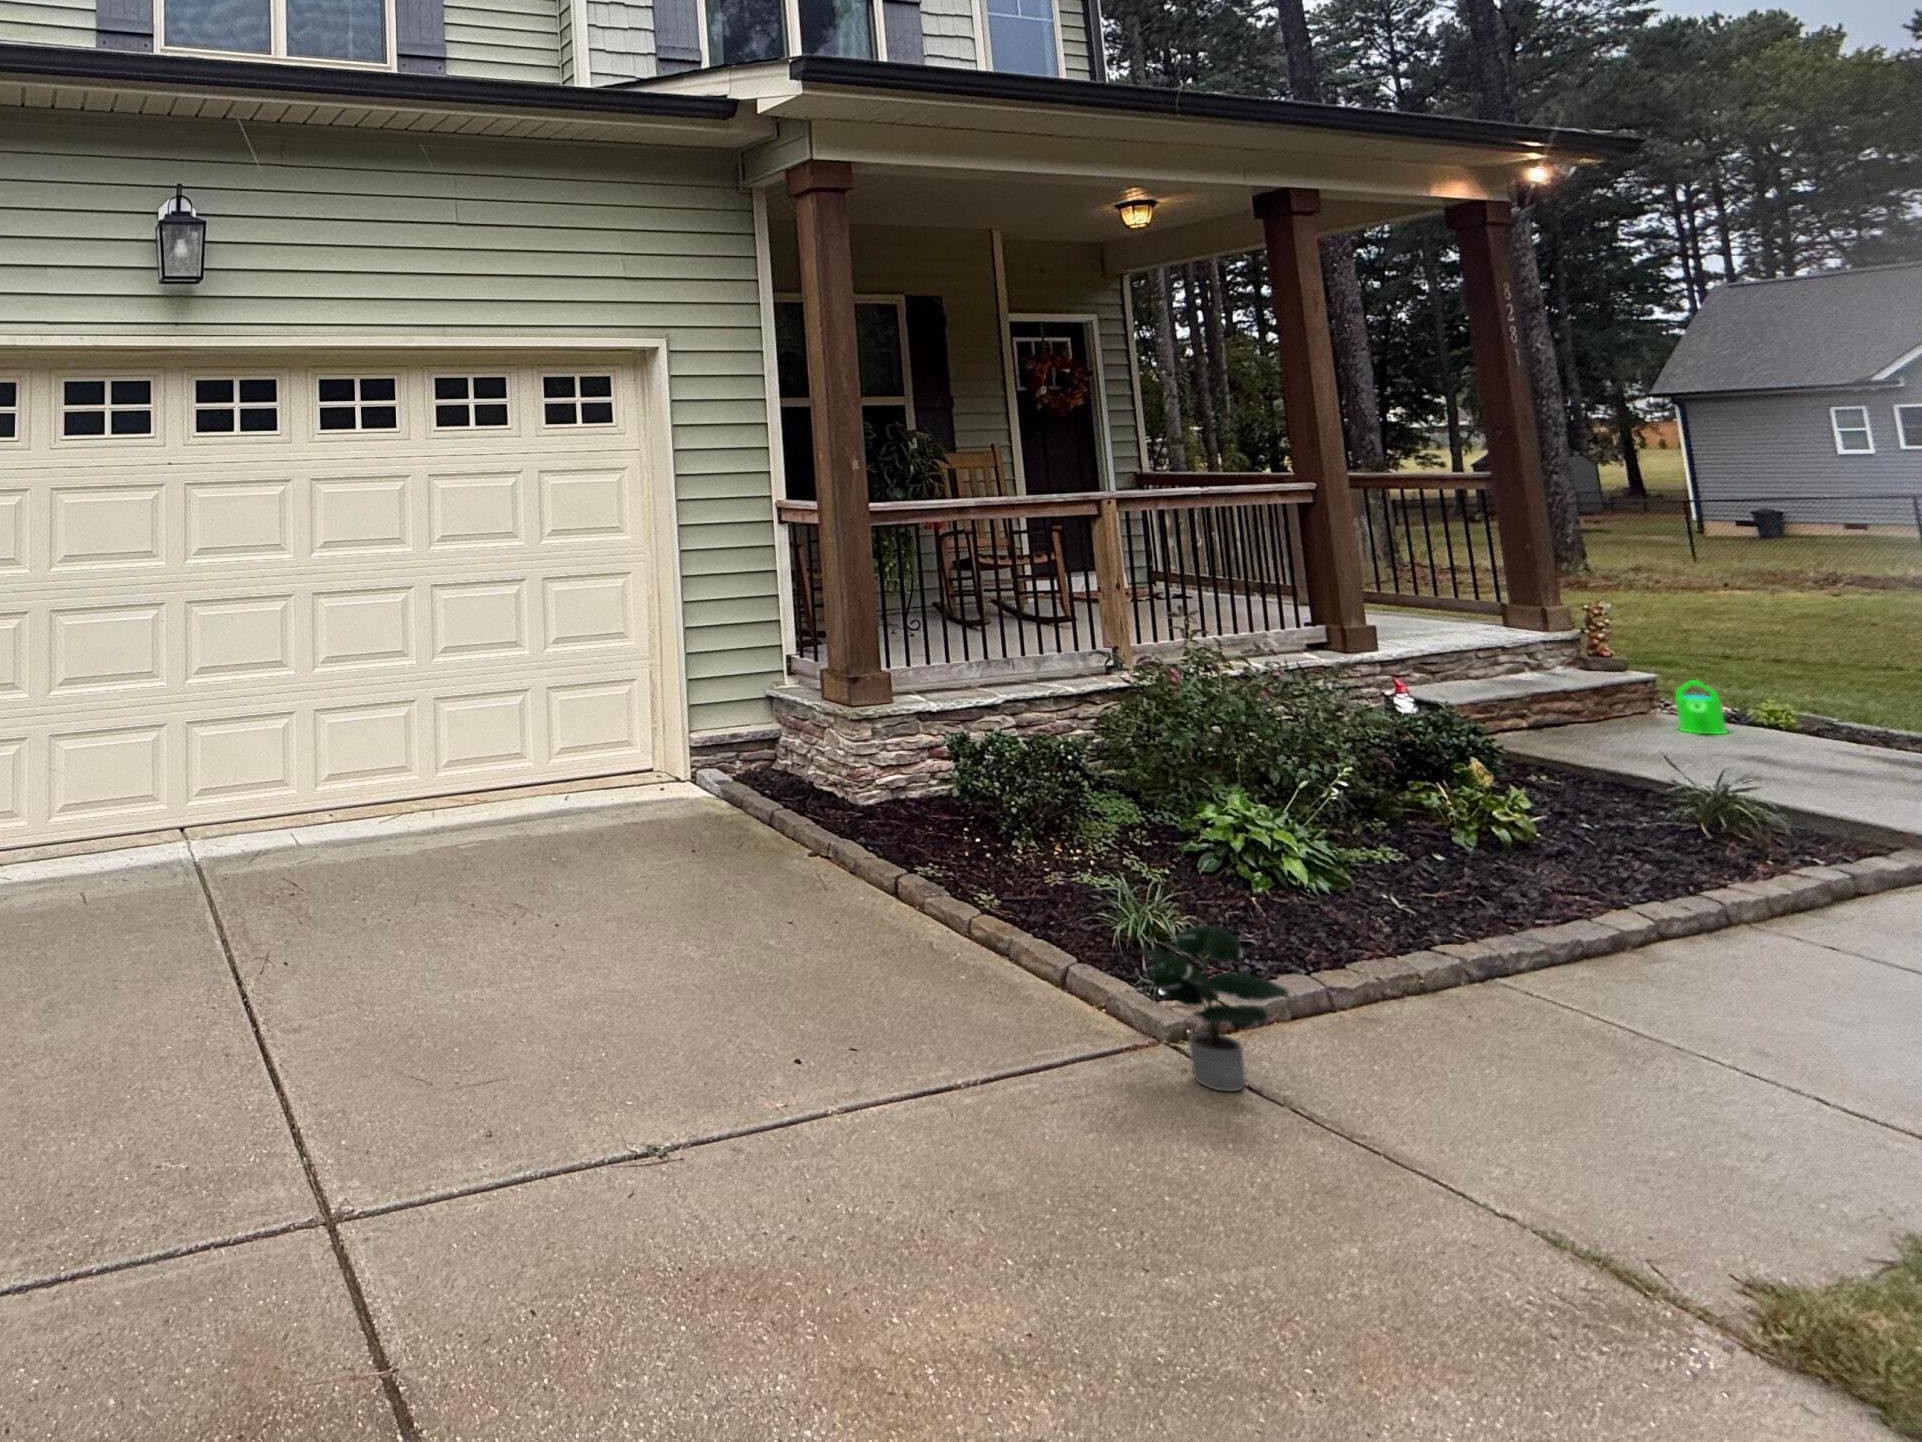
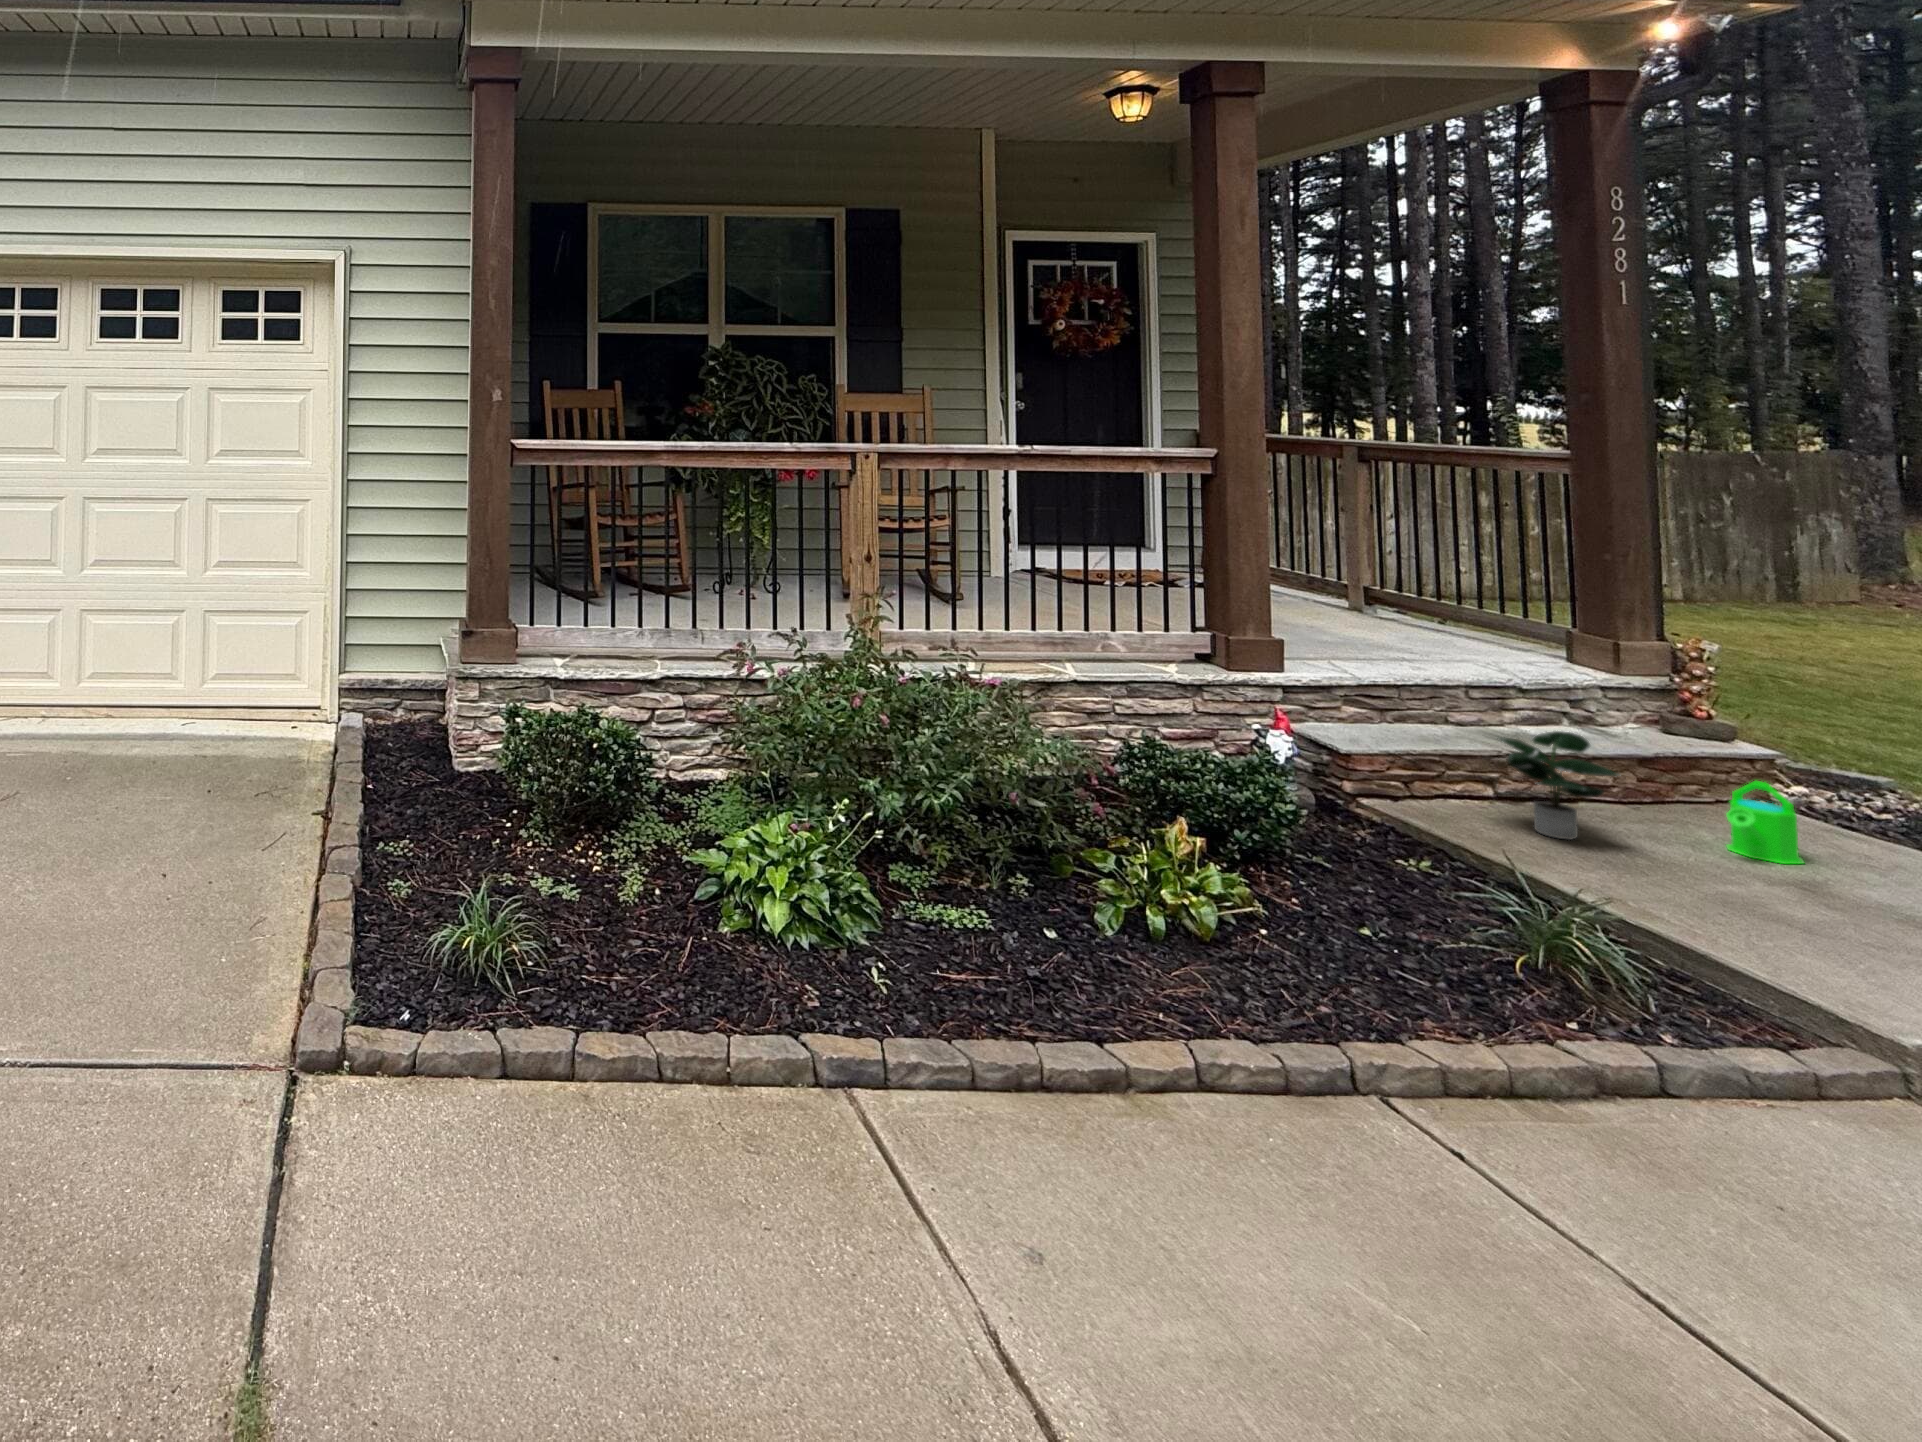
potted plant: present [1139,925,1289,1092] -> present [1499,731,1618,840]

